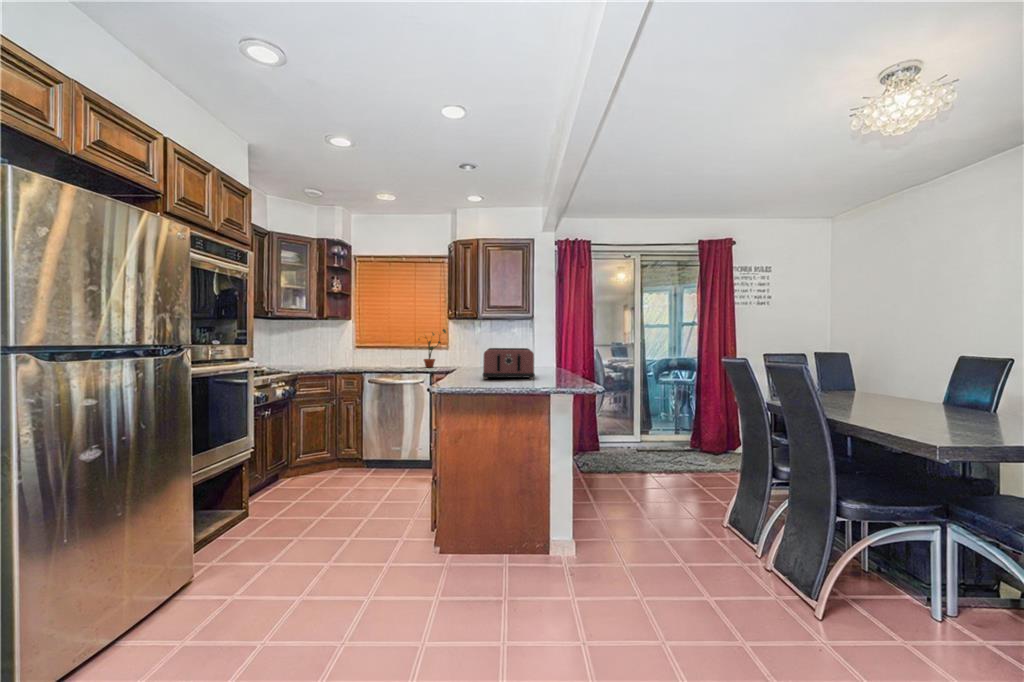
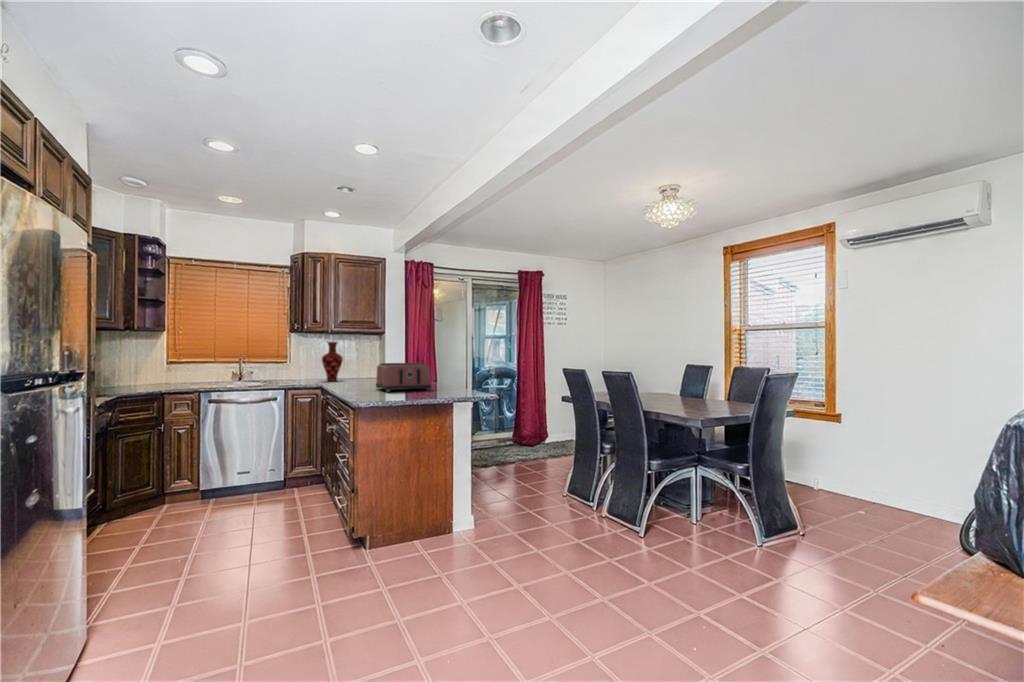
vase: none [465,327,485,367] -> present [322,342,343,381]
potted plant: present [418,329,446,367] -> none [269,343,297,383]

